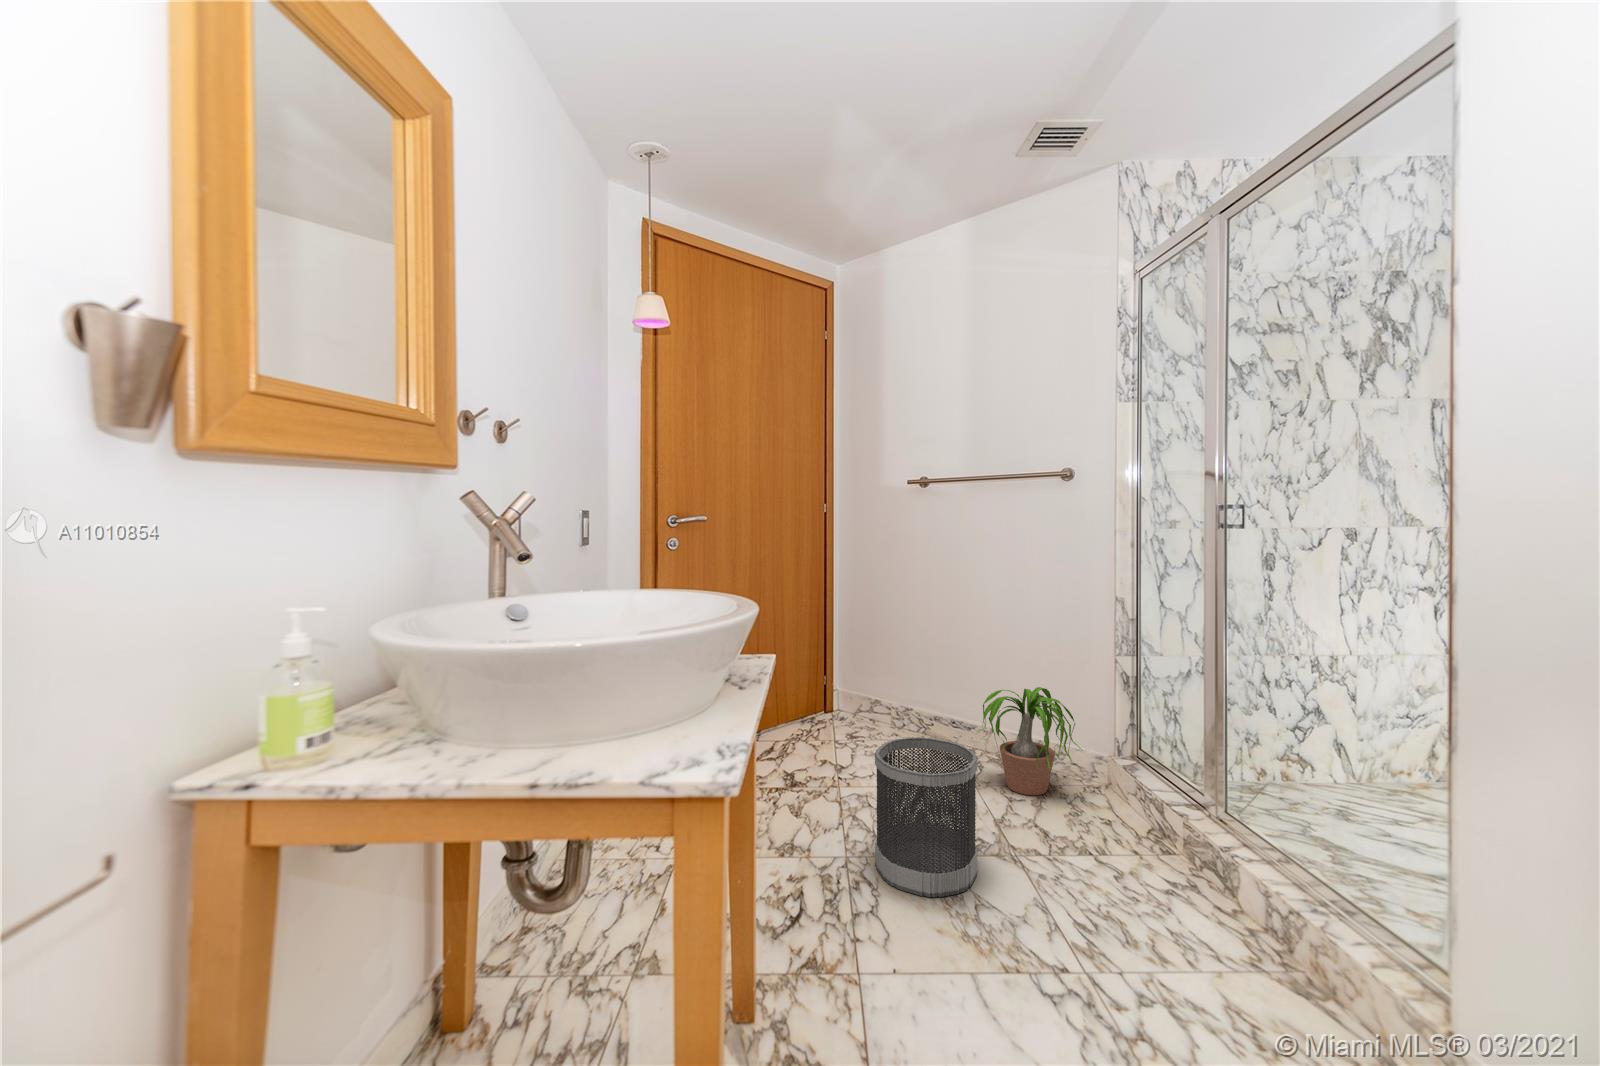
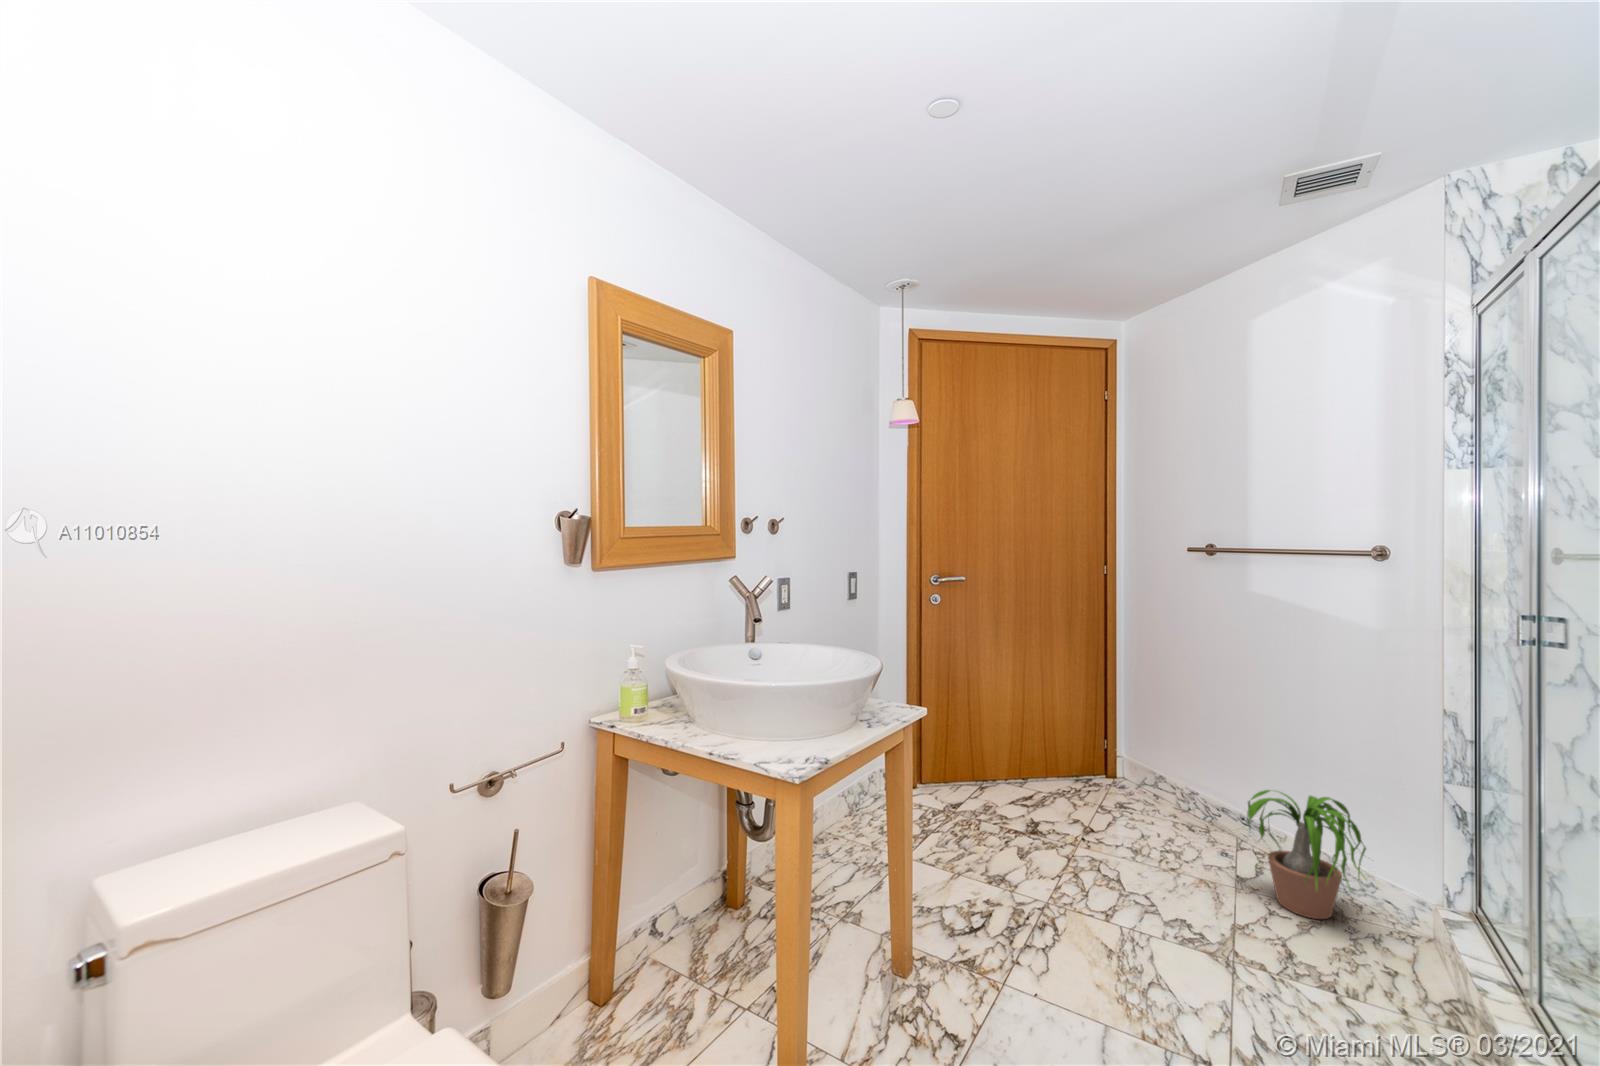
wastebasket: present [875,737,977,897] -> none [1069,807,1176,968]

